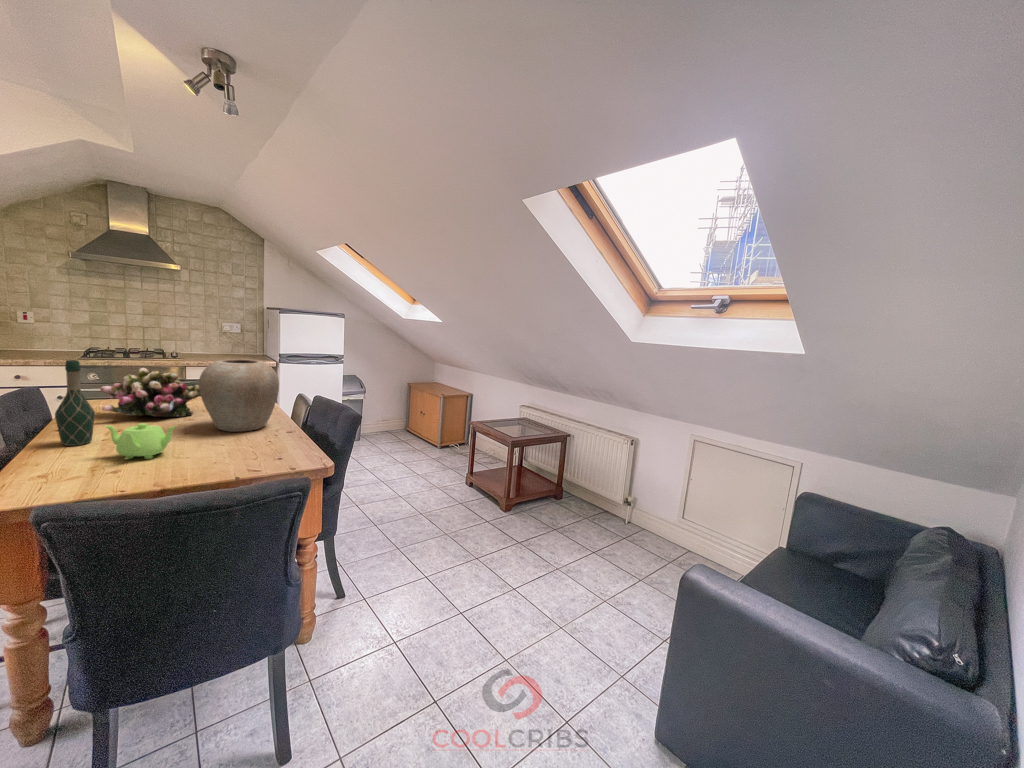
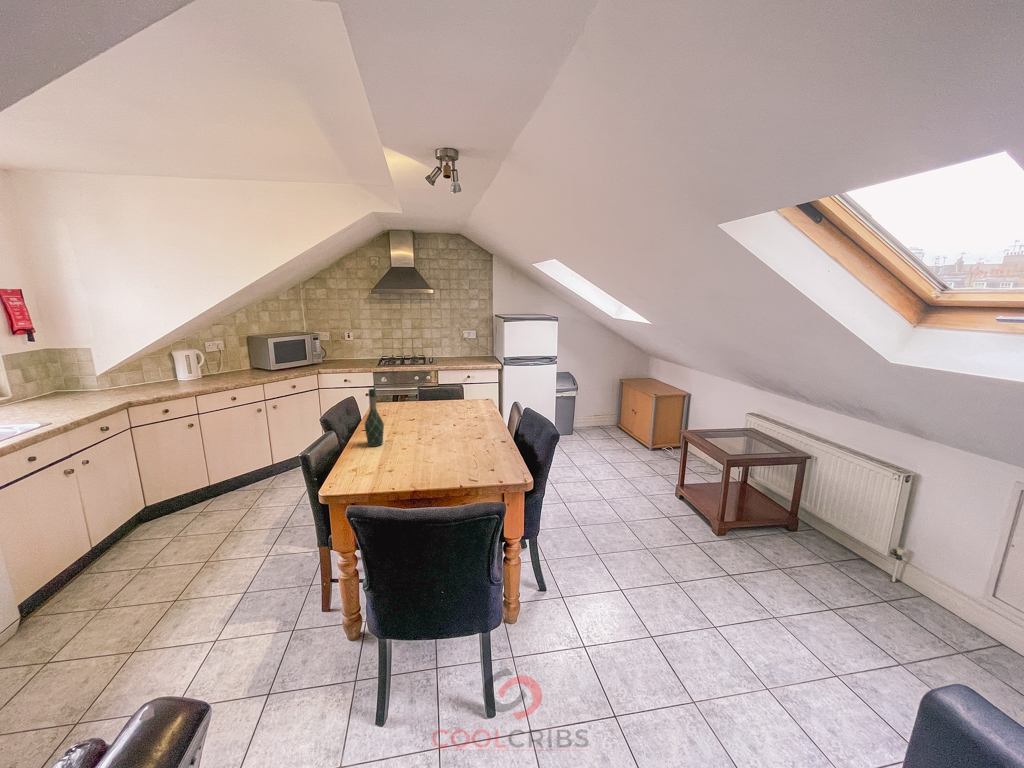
vase: present [199,359,279,432] -> none [441,381,494,441]
flower arrangement: present [100,368,200,417] -> none [387,385,445,423]
teapot: present [105,423,177,459] -> none [388,436,427,463]

